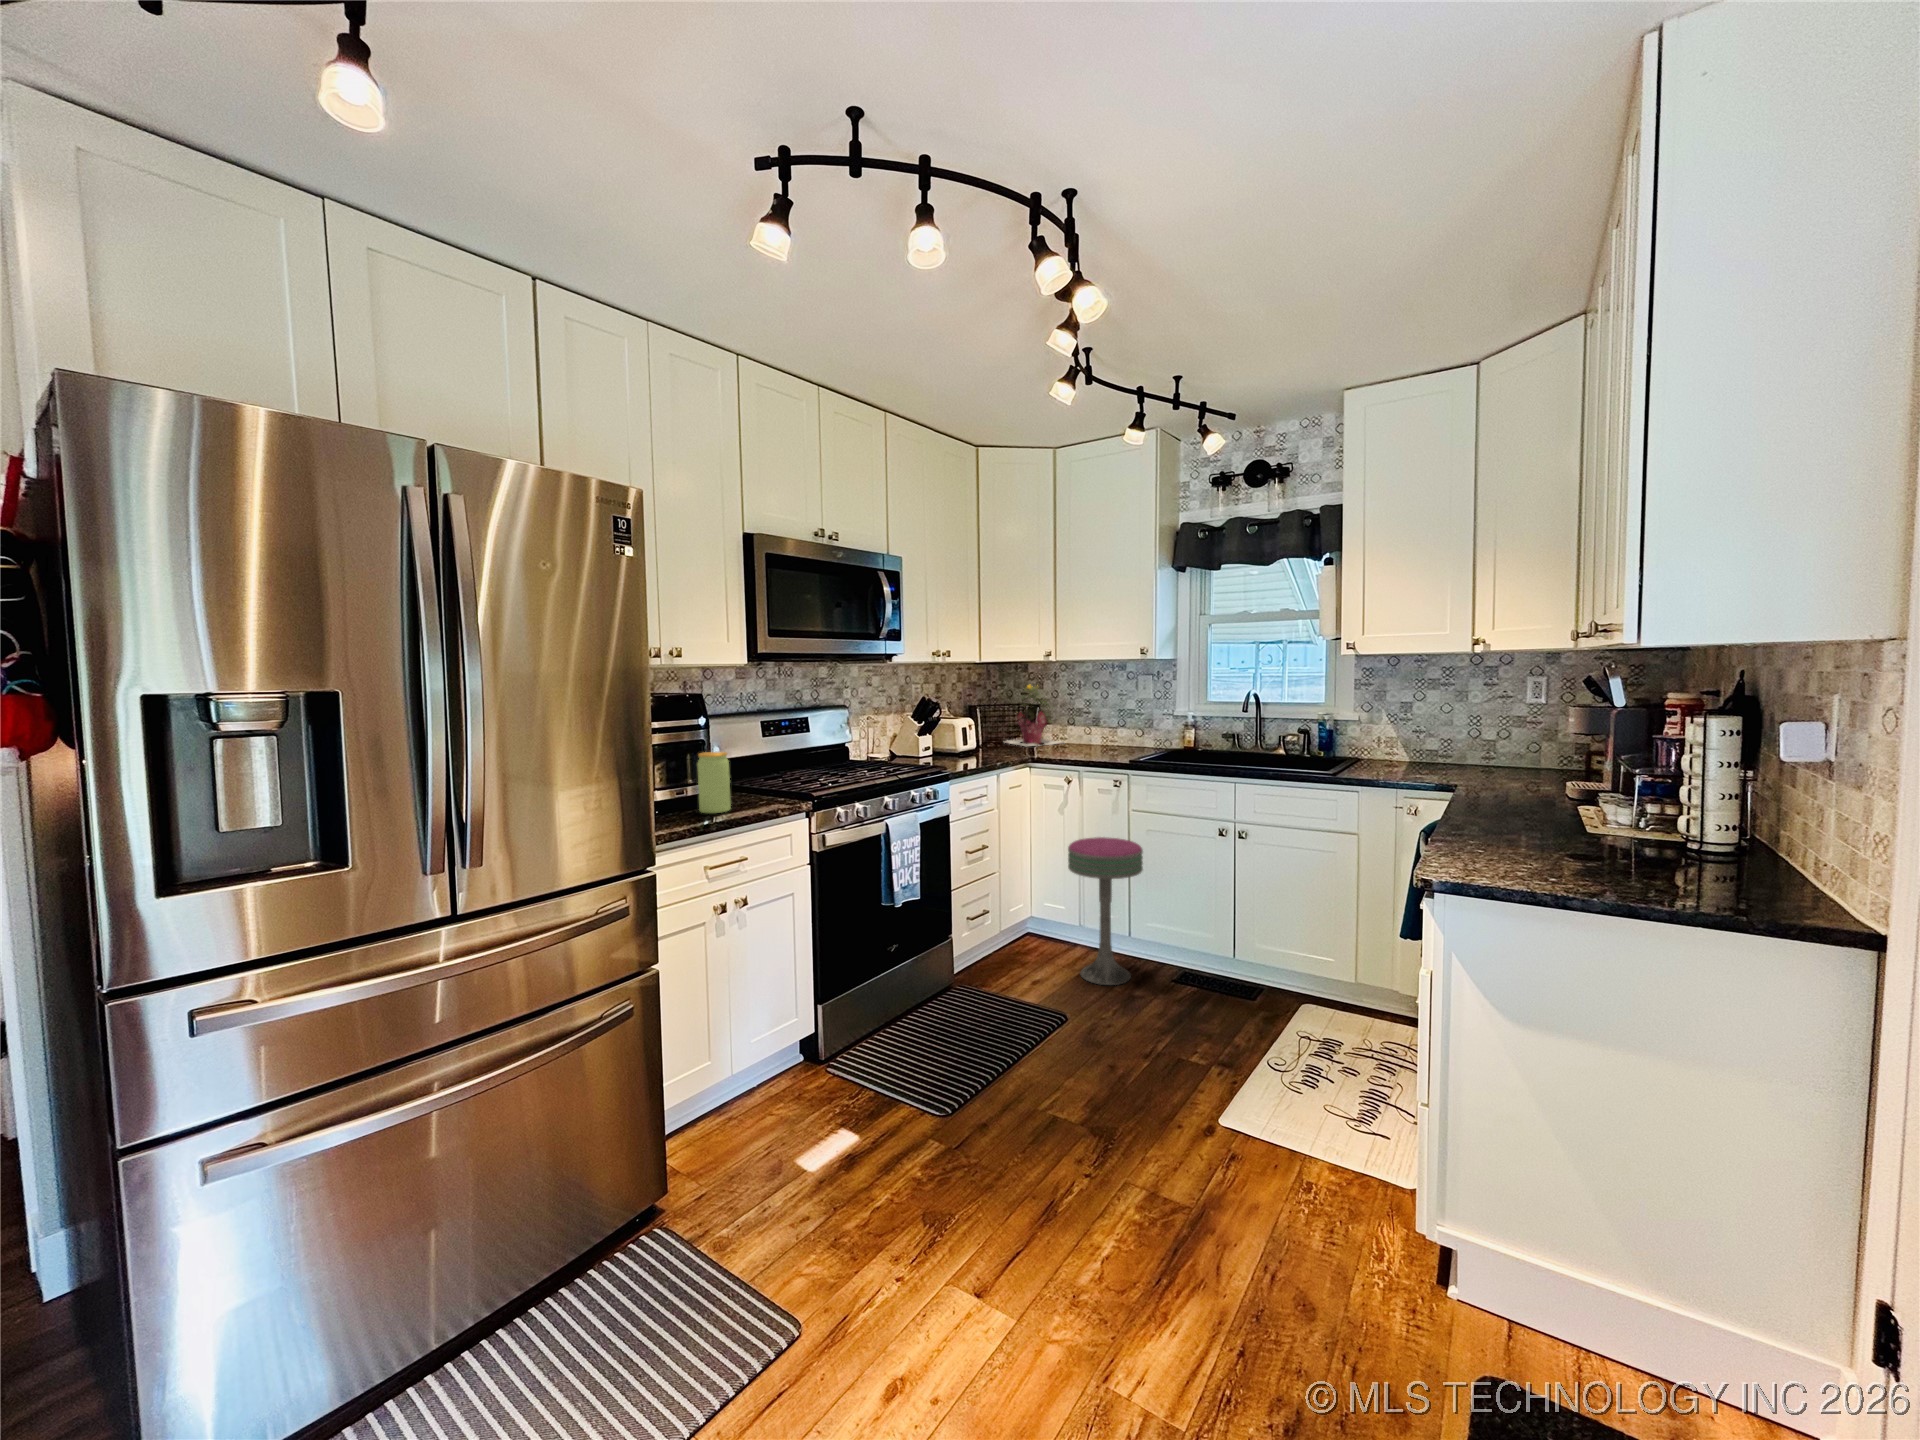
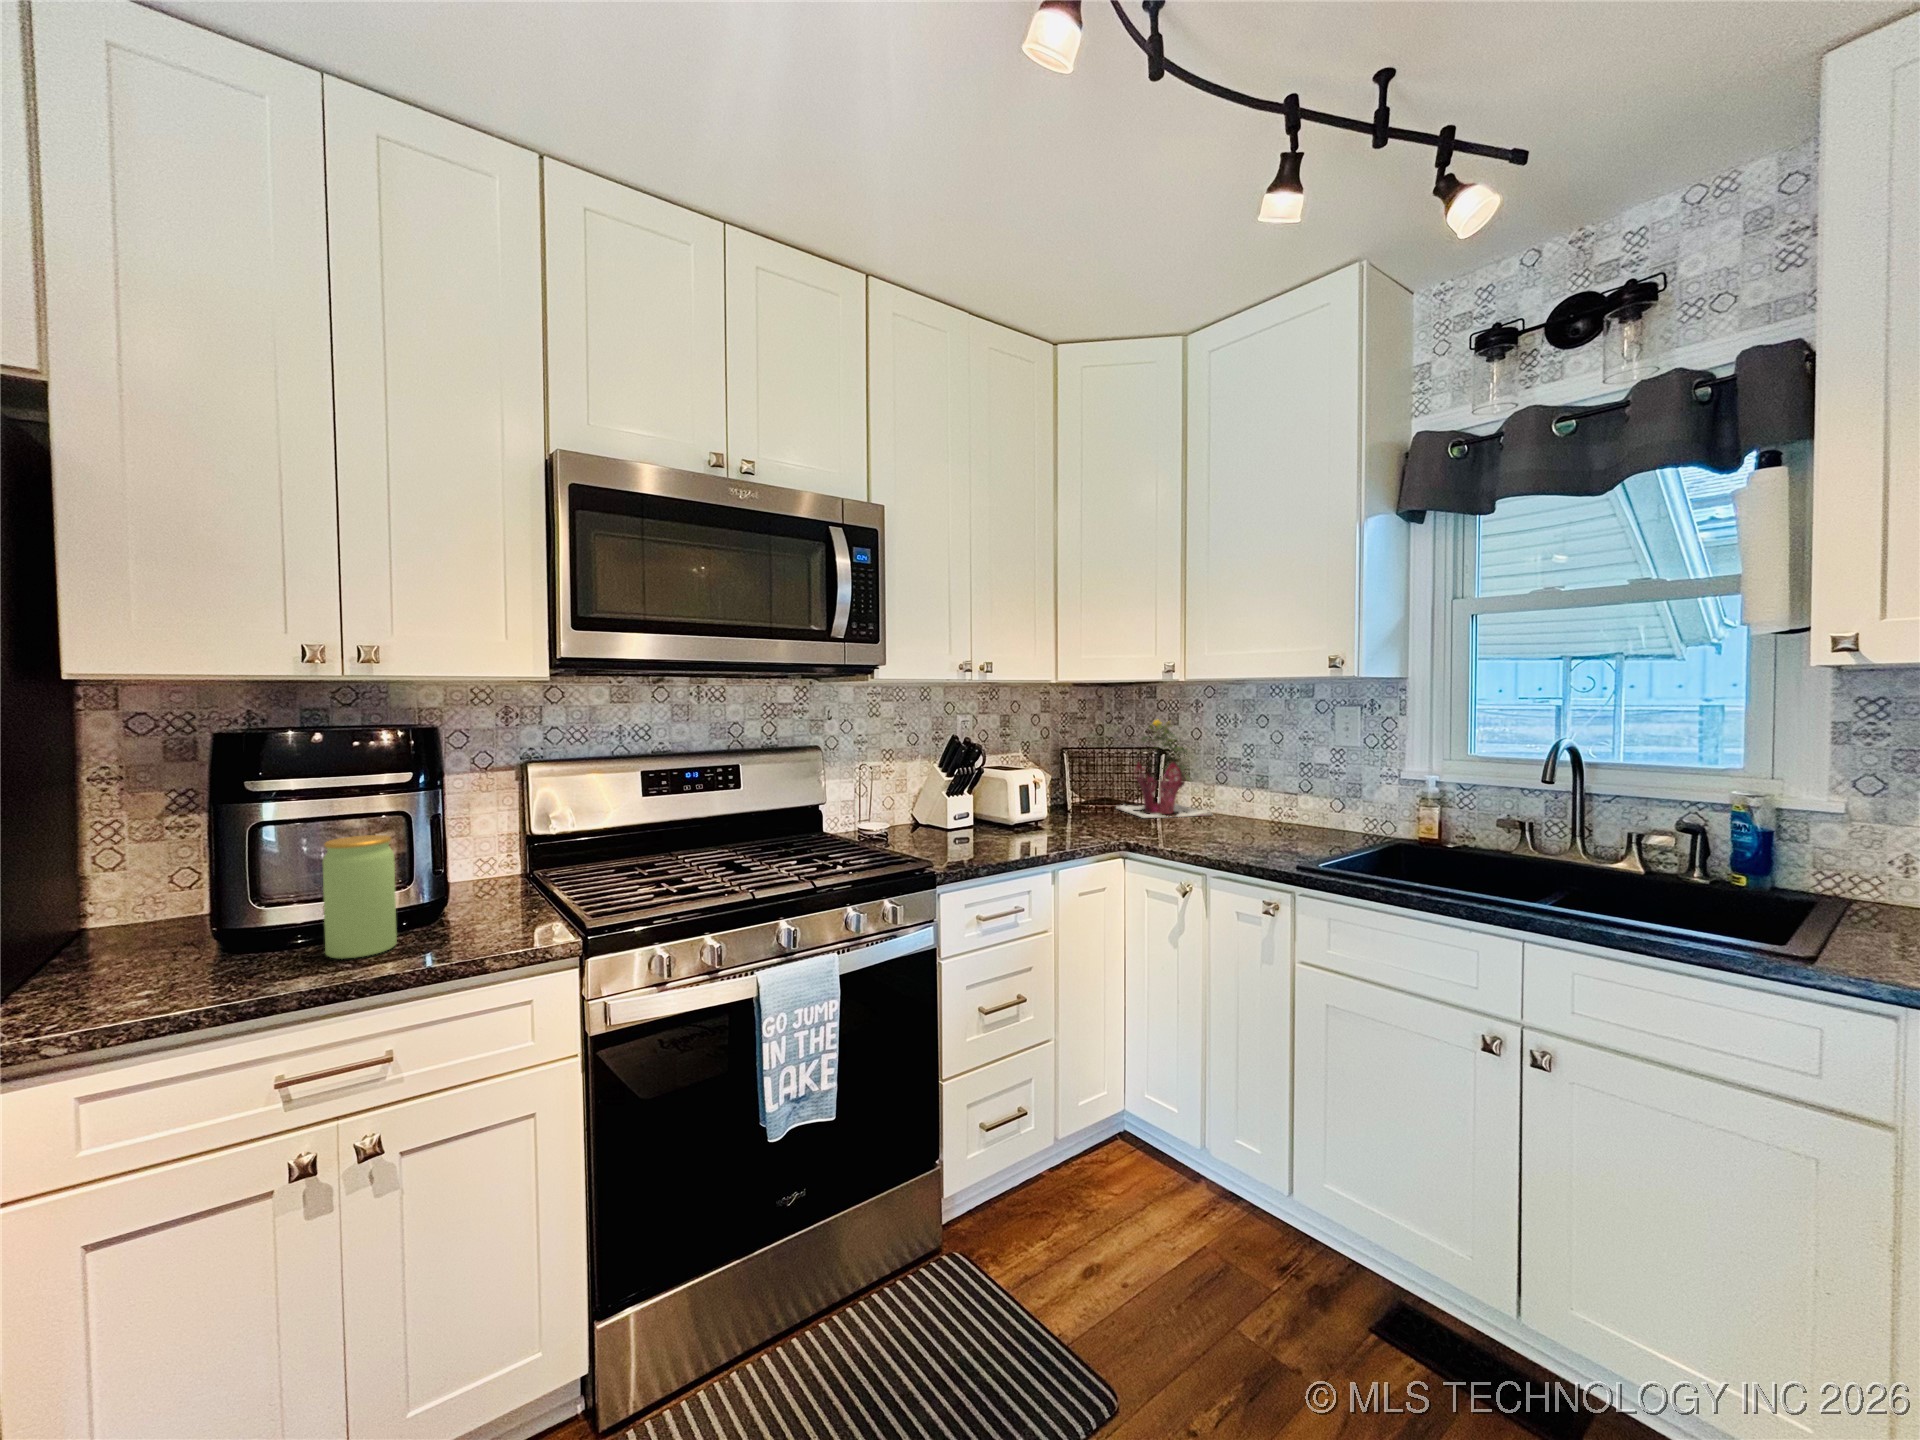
bar stool: present [1068,837,1143,985] -> none [1163,1005,1312,1315]

